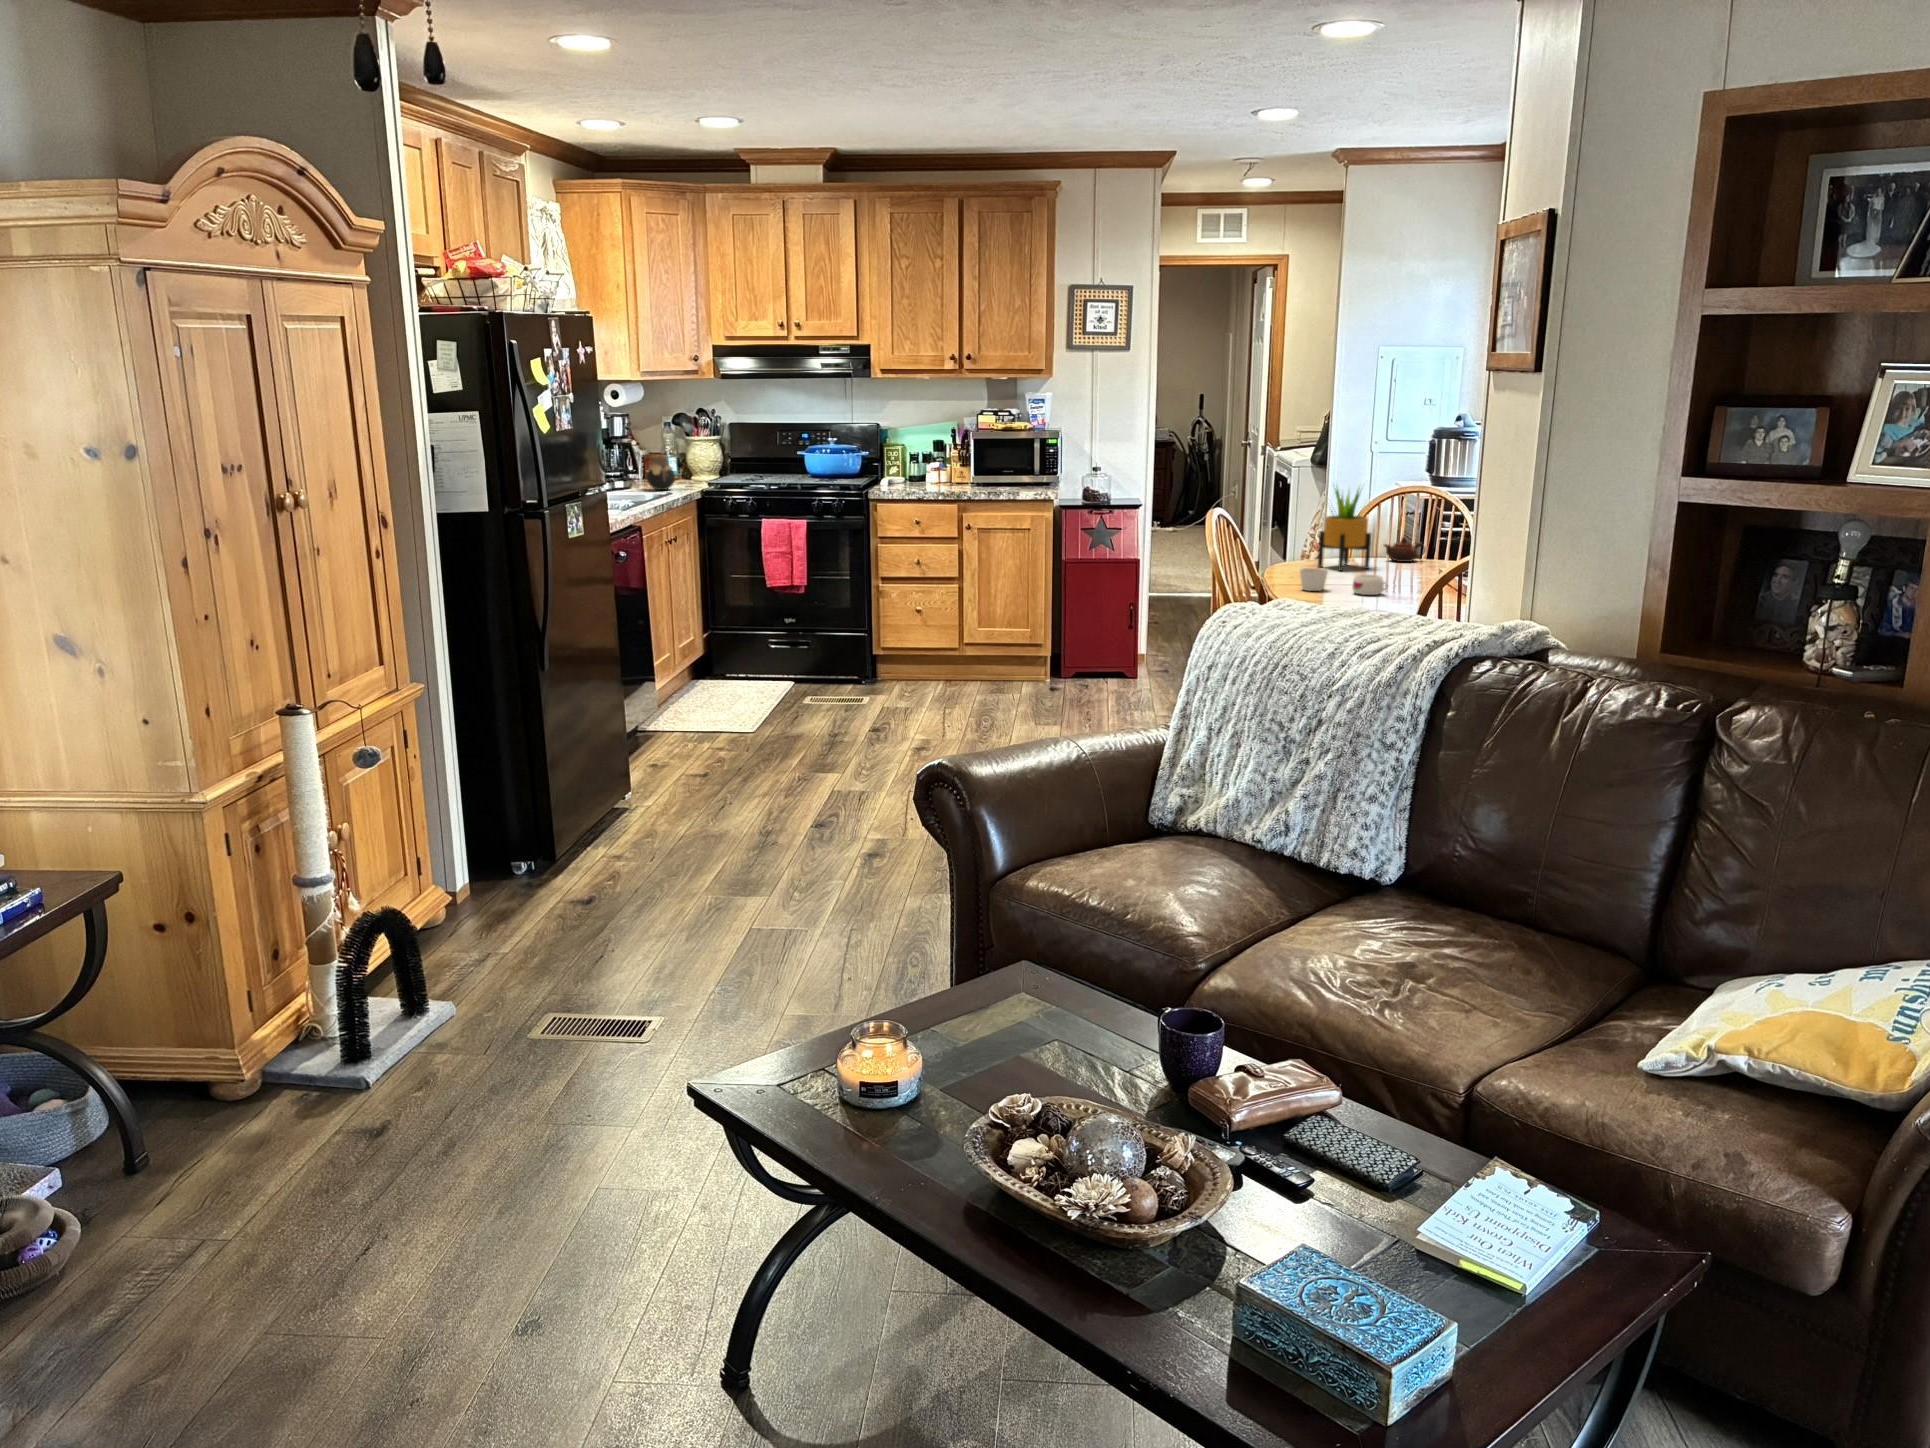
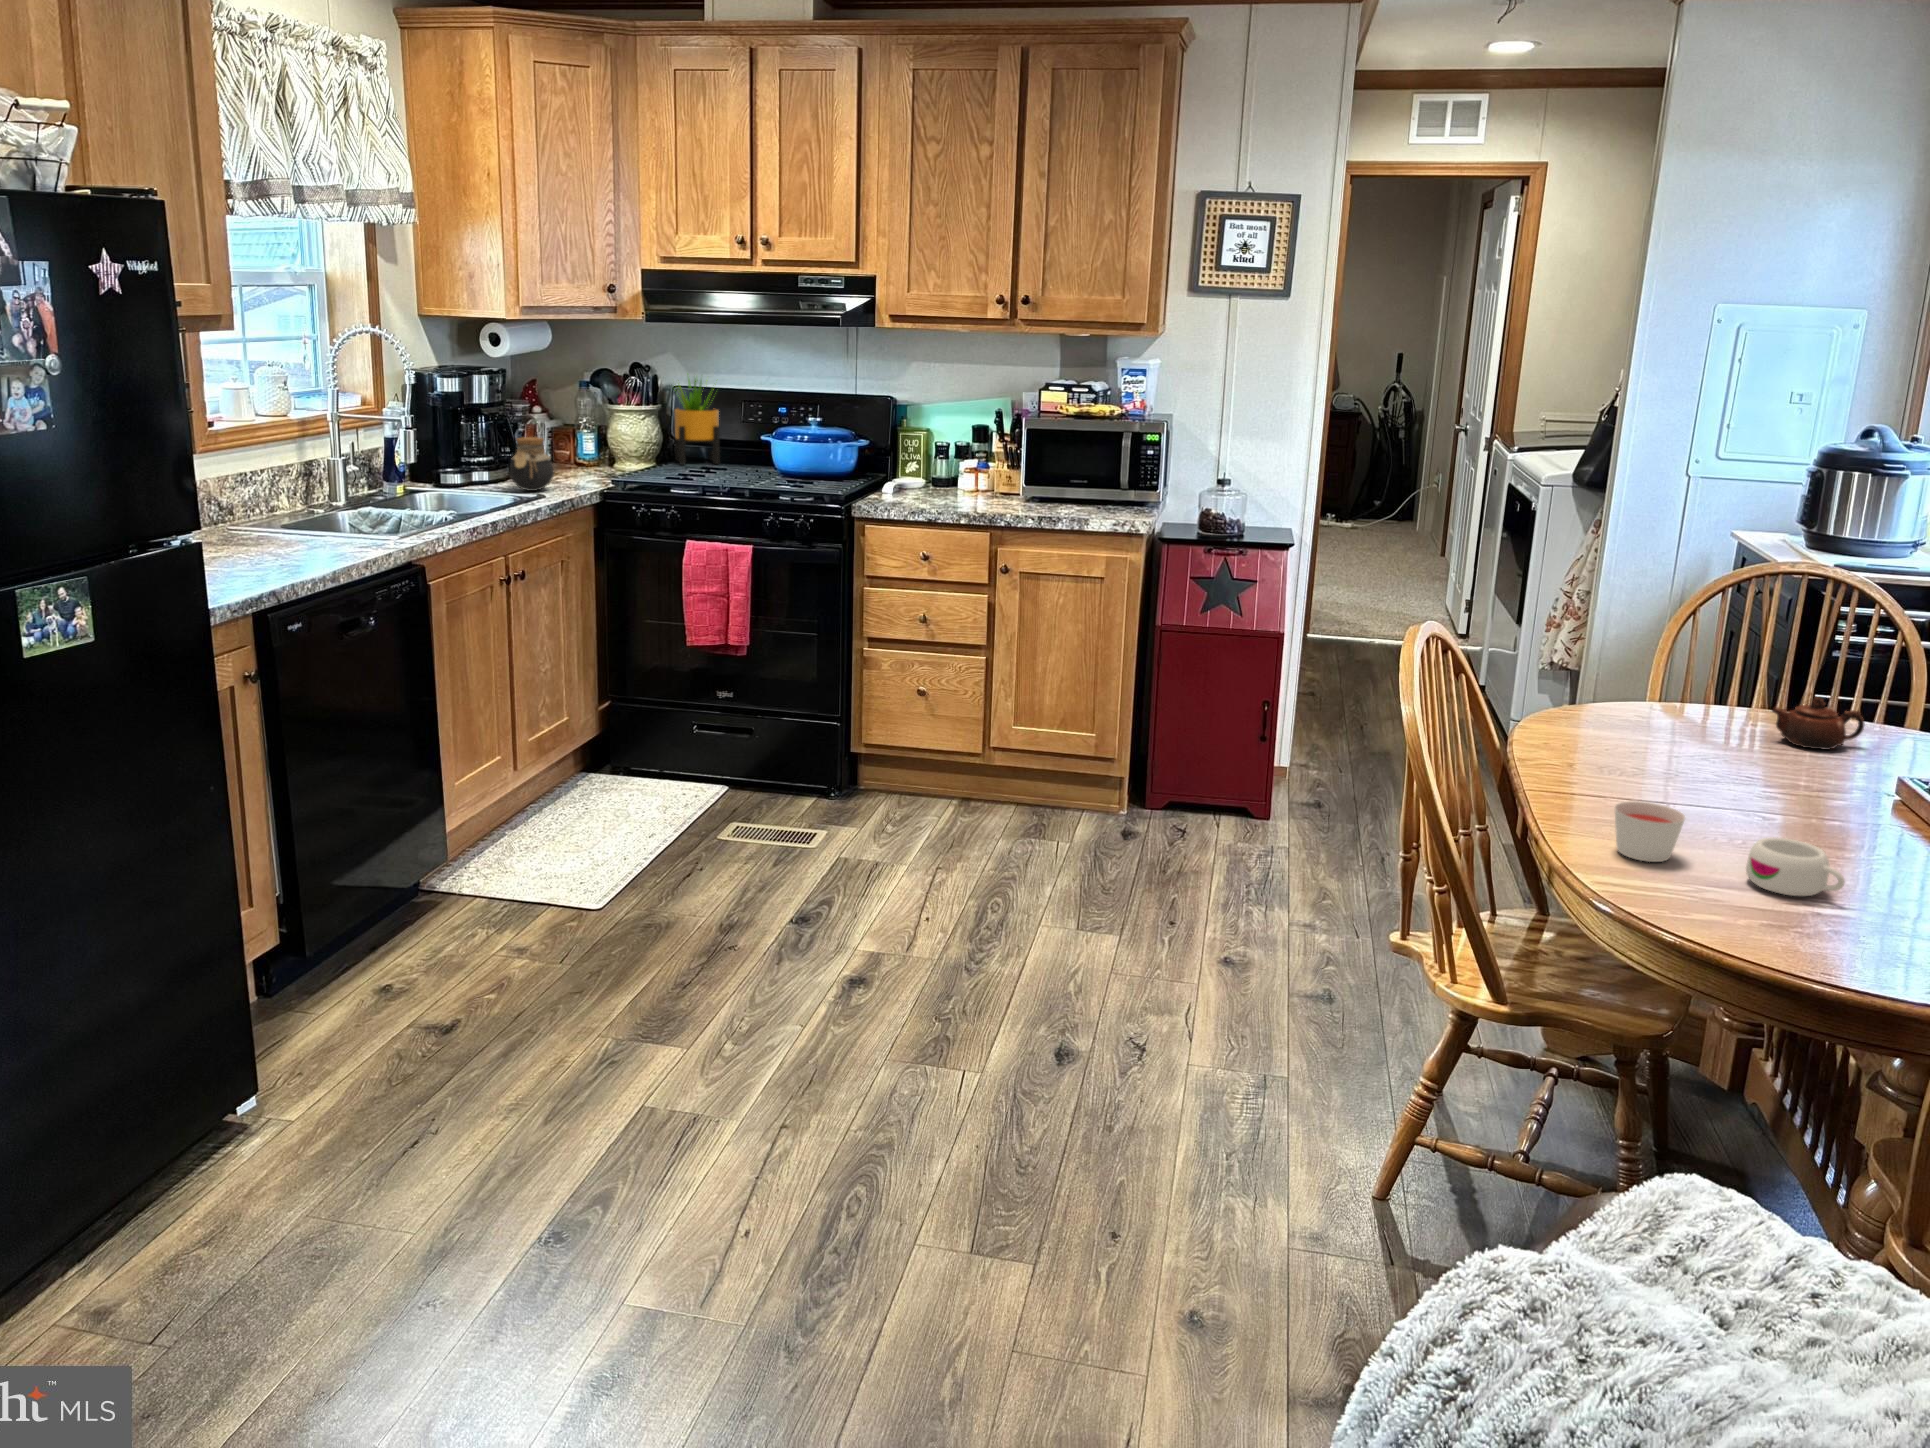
potted plant: present [1318,488,1371,571] -> present [674,379,720,465]

